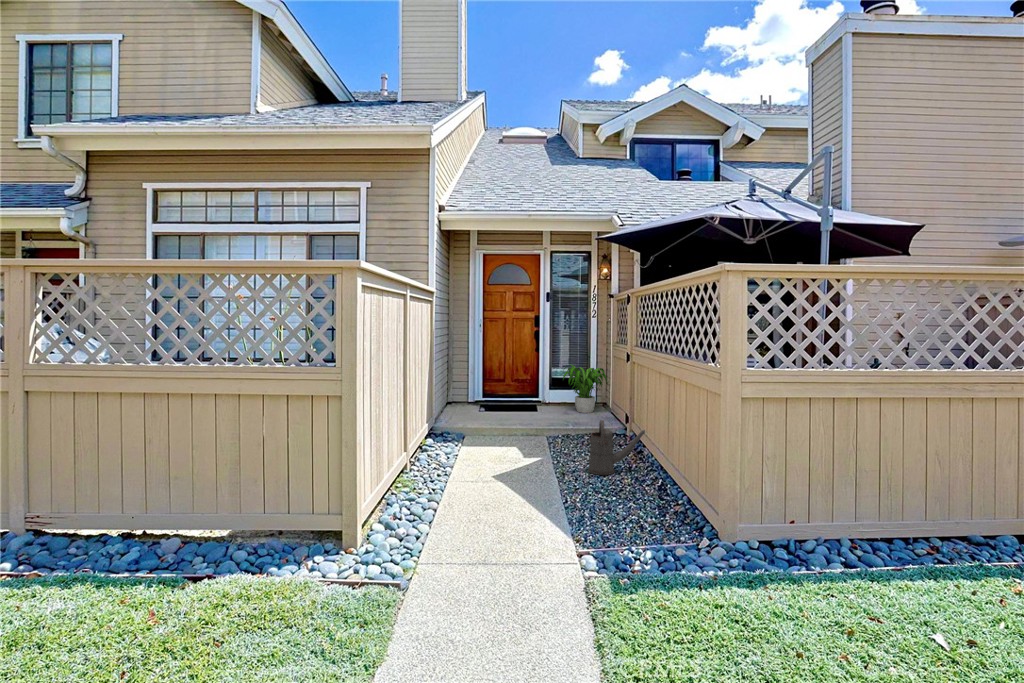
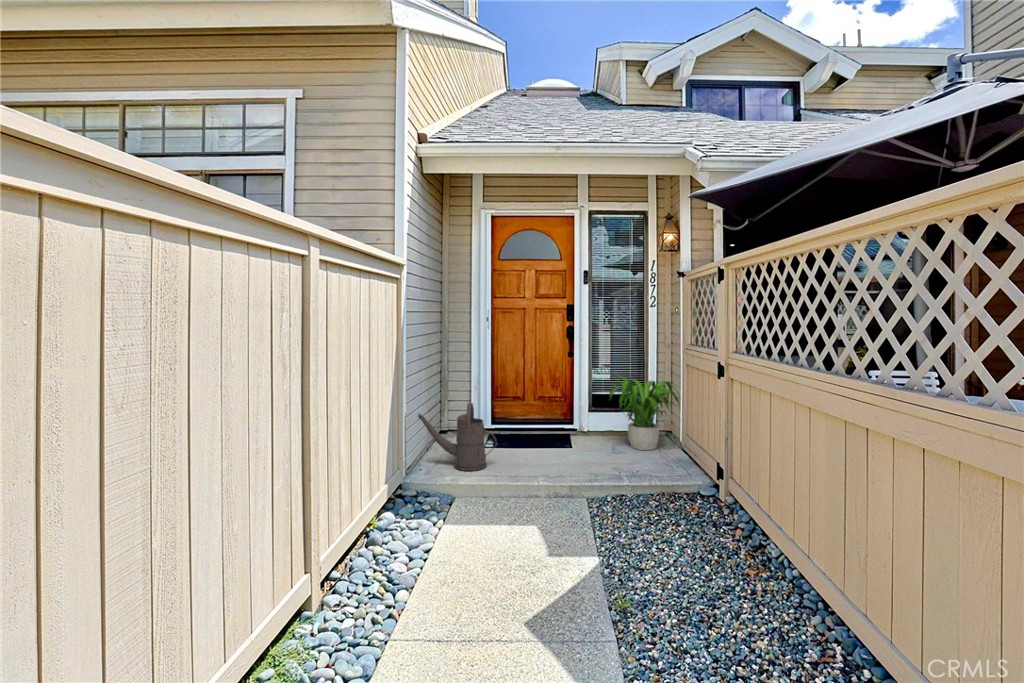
watering can: present [580,420,645,475] -> present [418,403,496,471]

